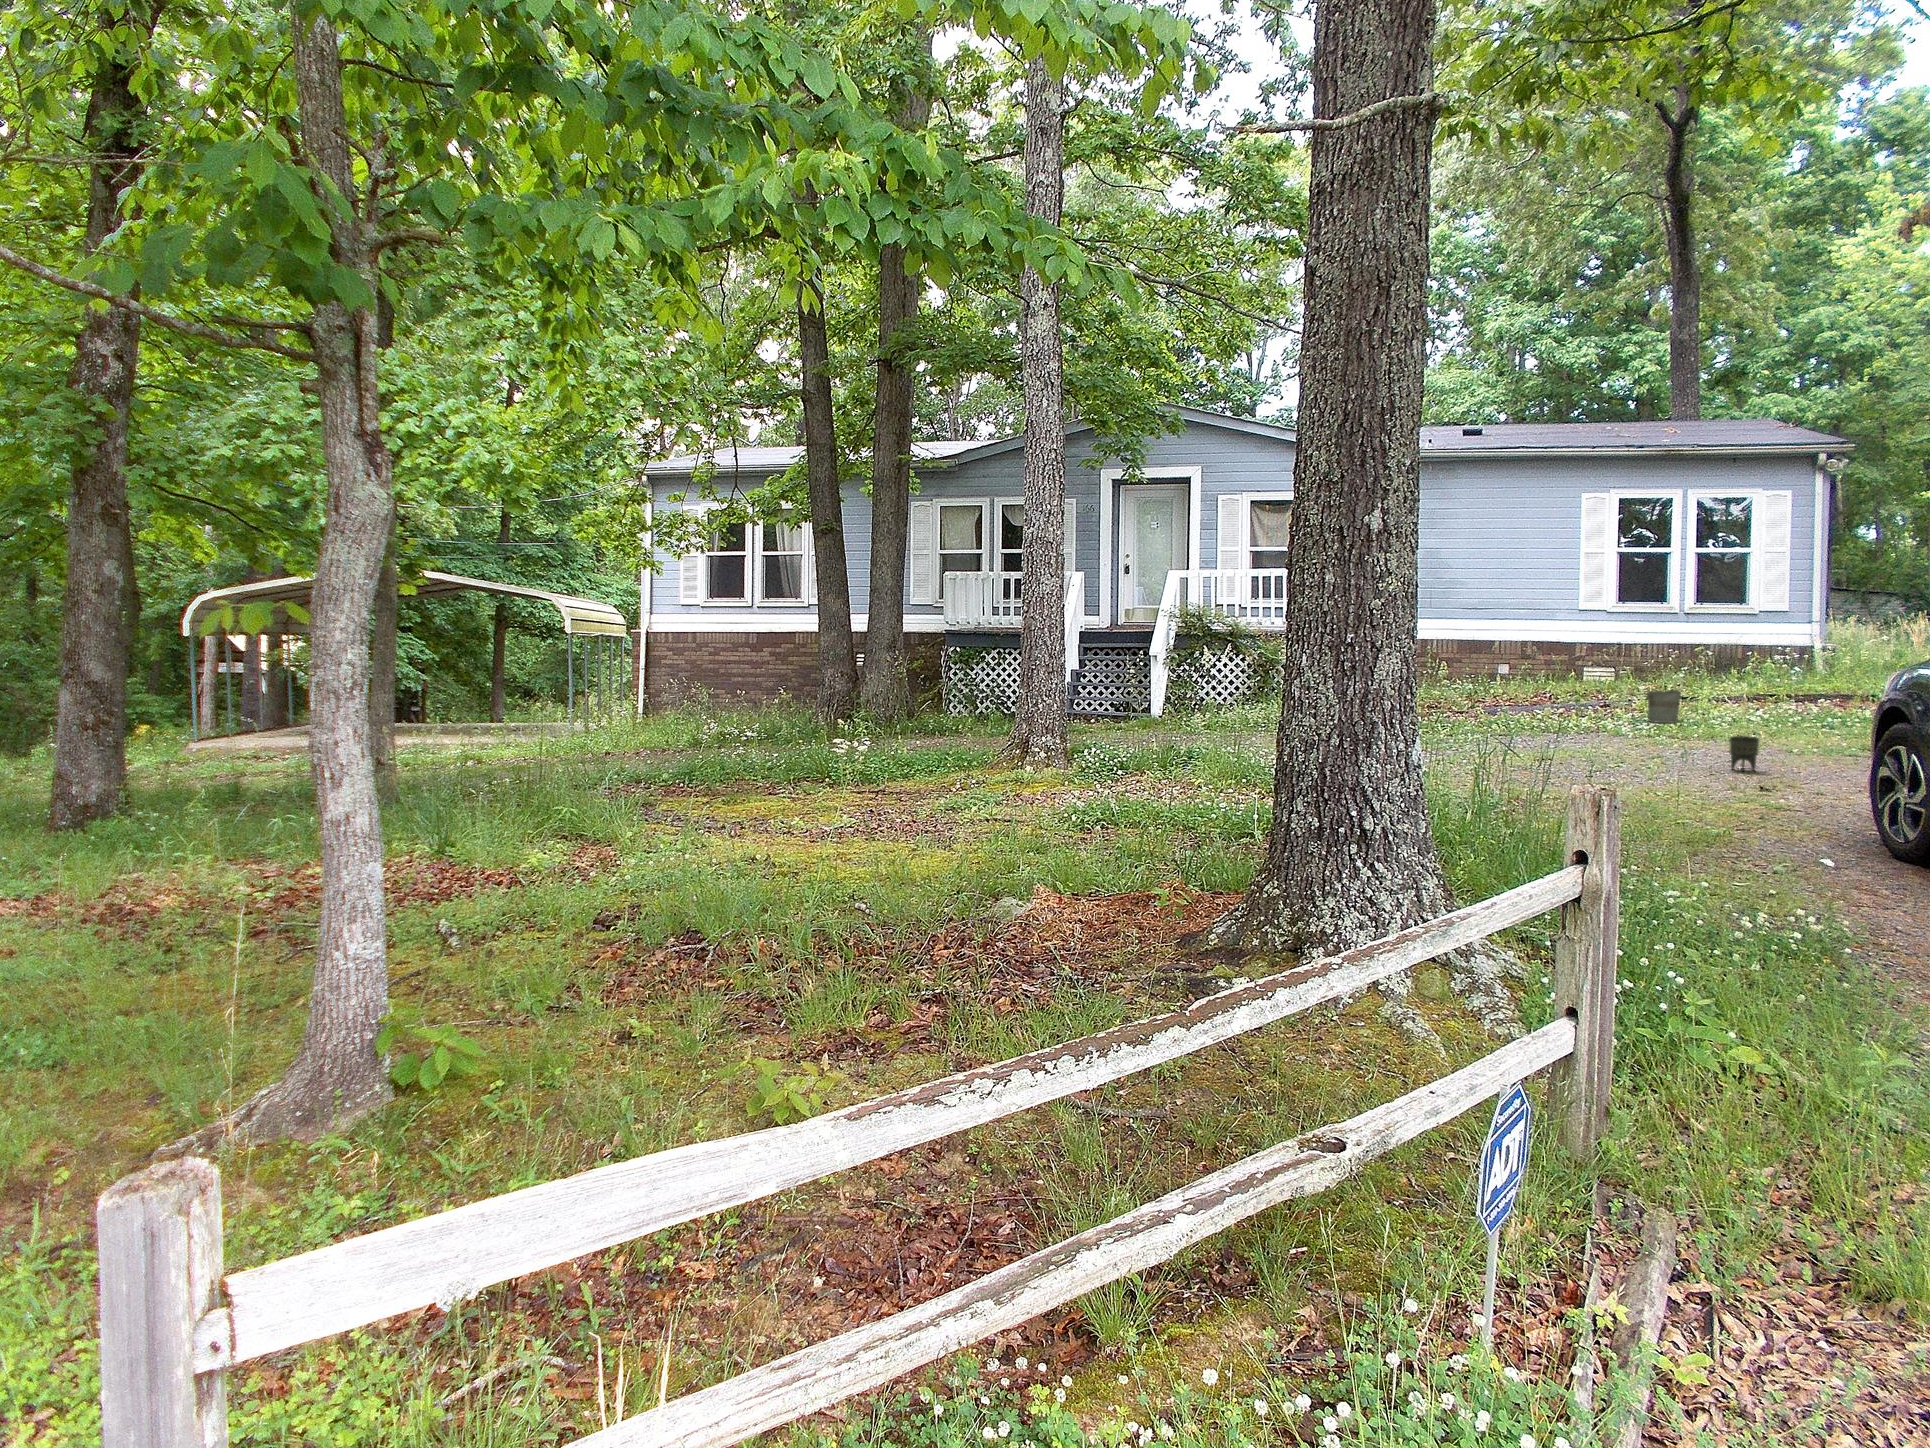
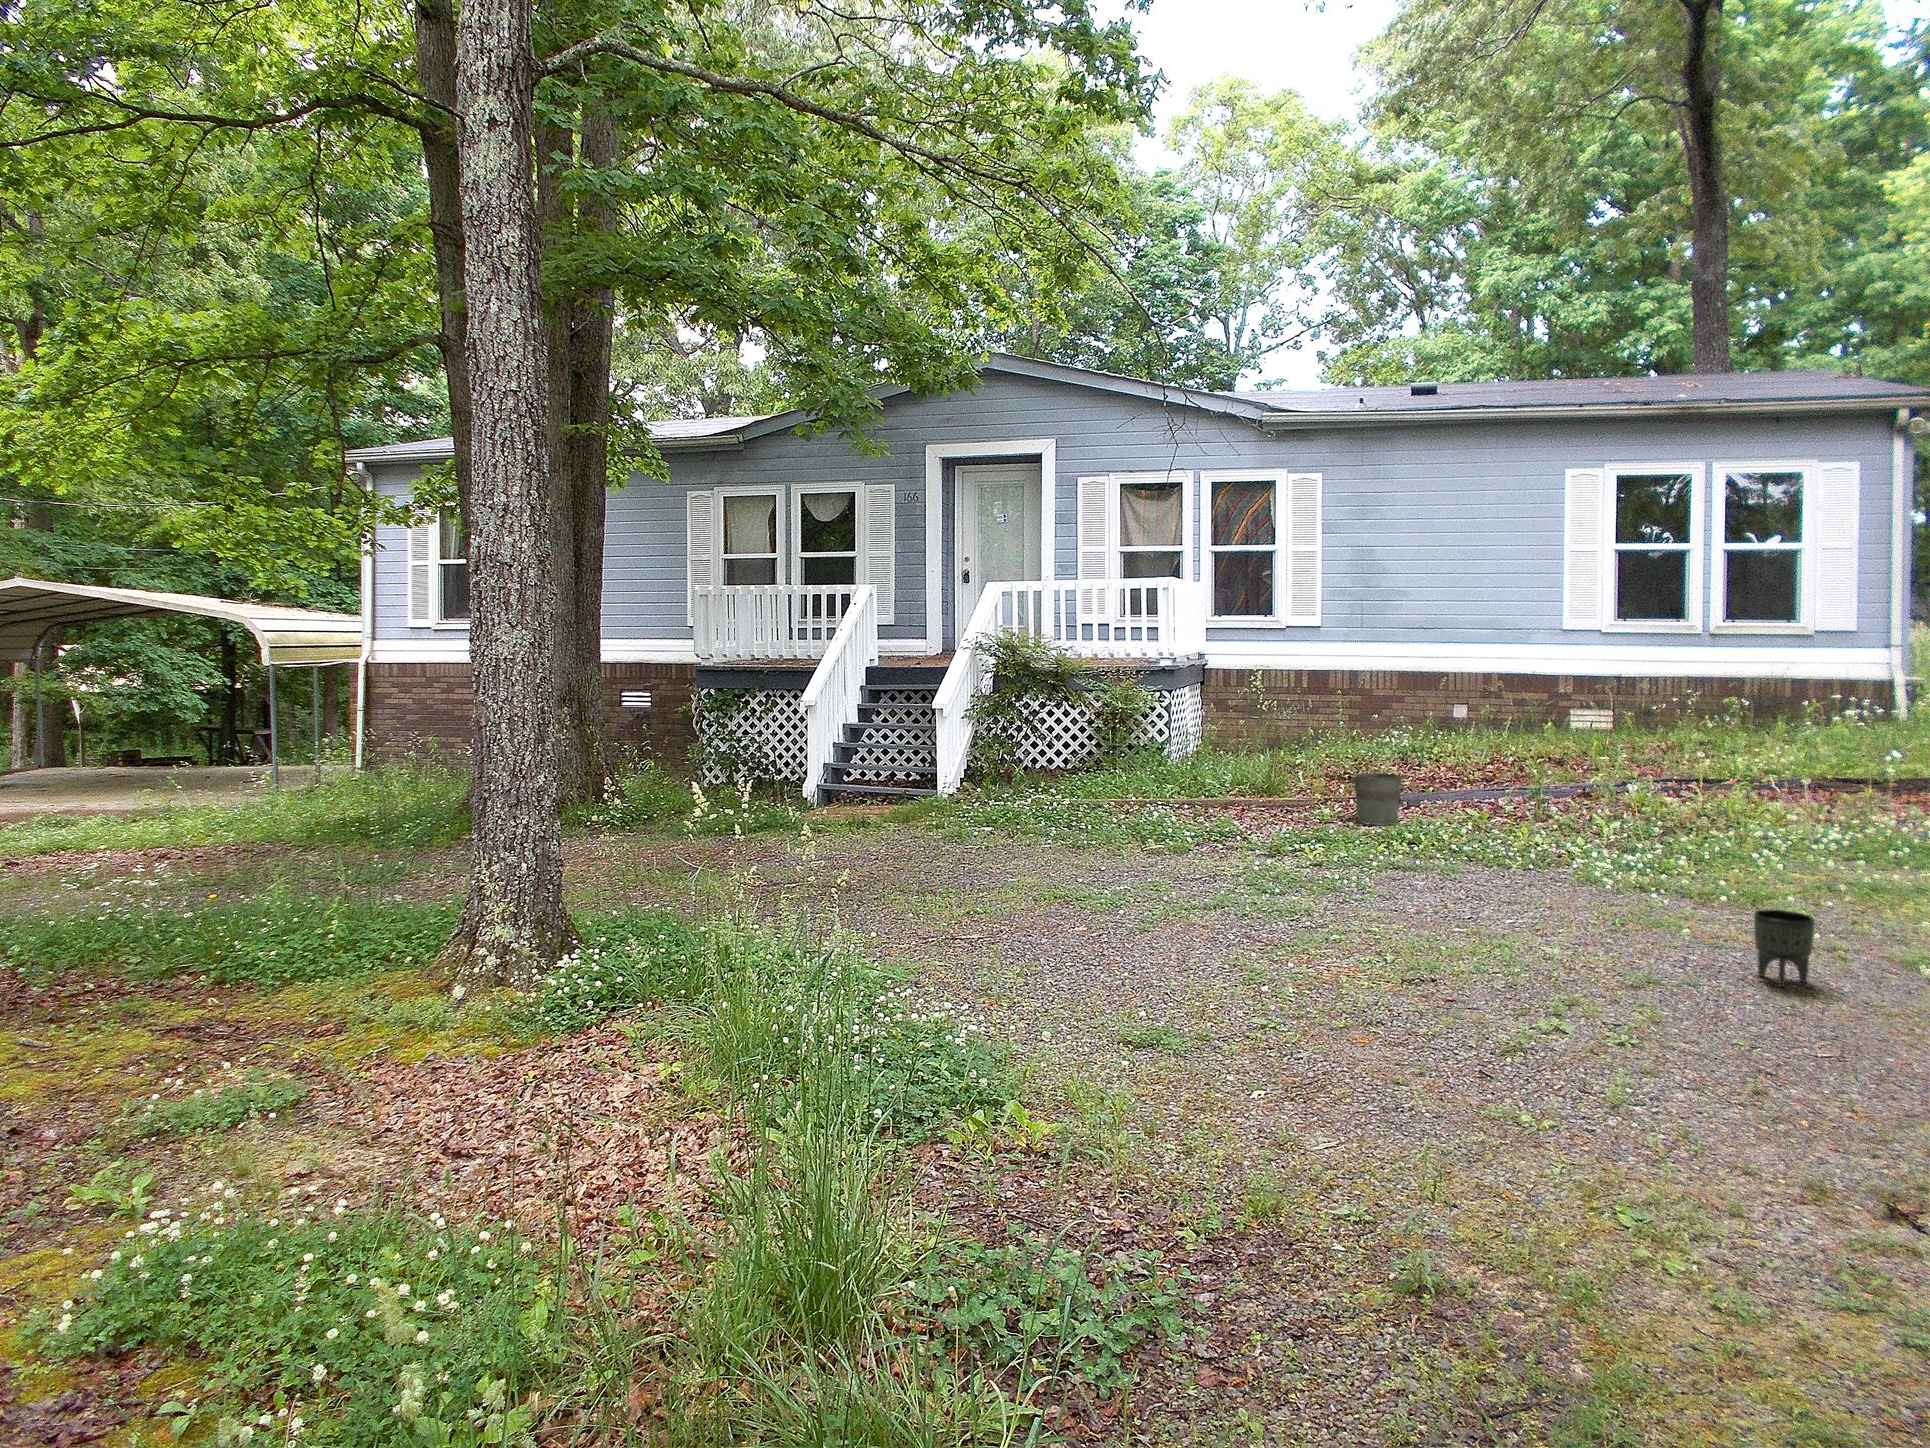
bucket: present [1646,690,1684,723] -> present [1351,773,1406,826]

